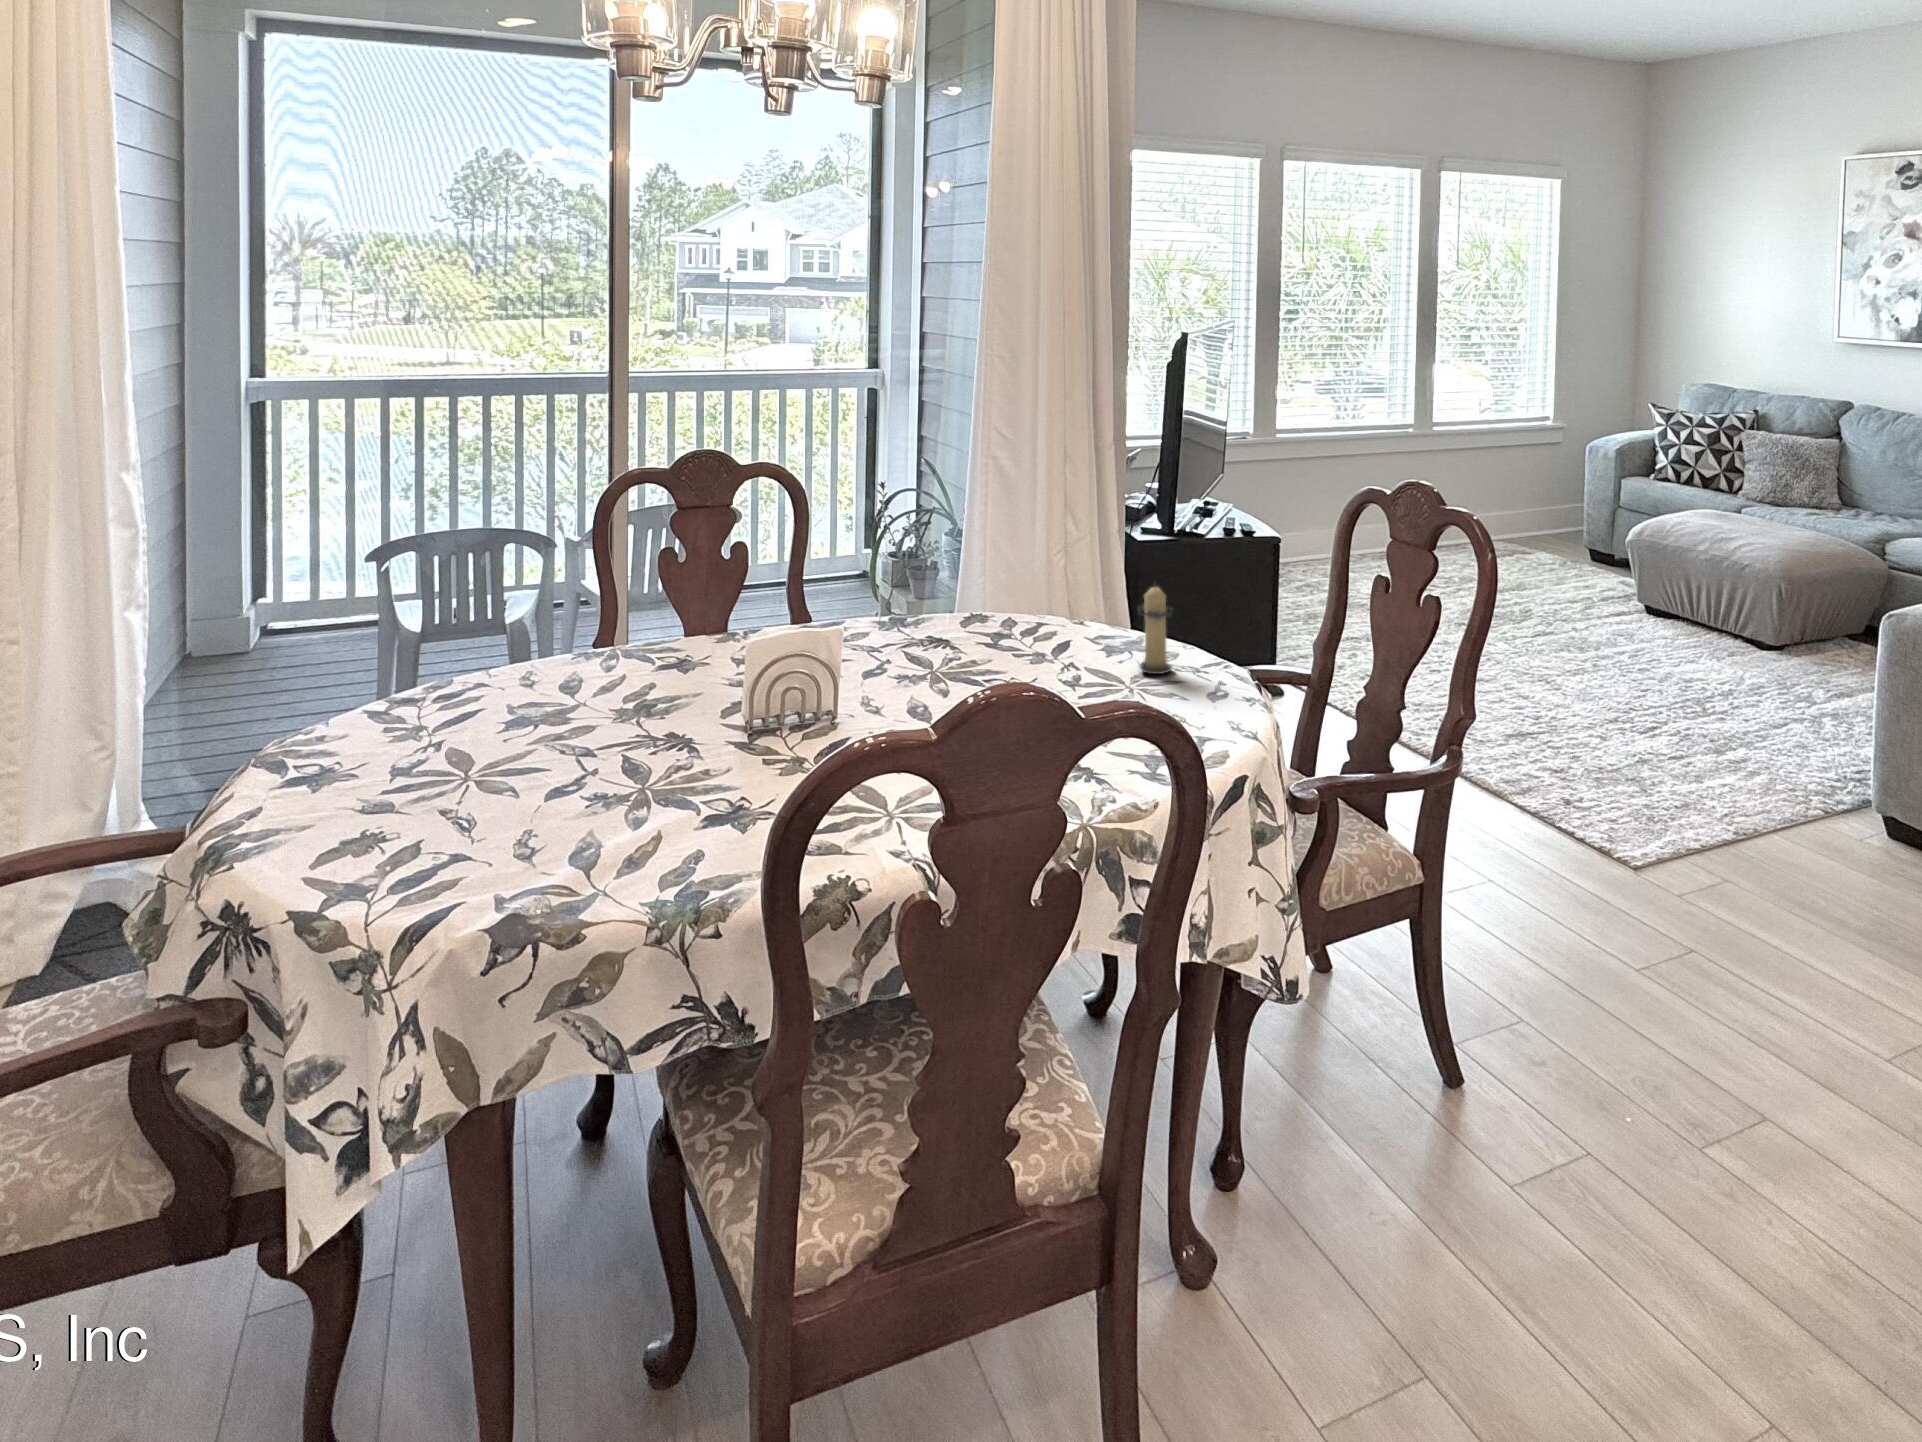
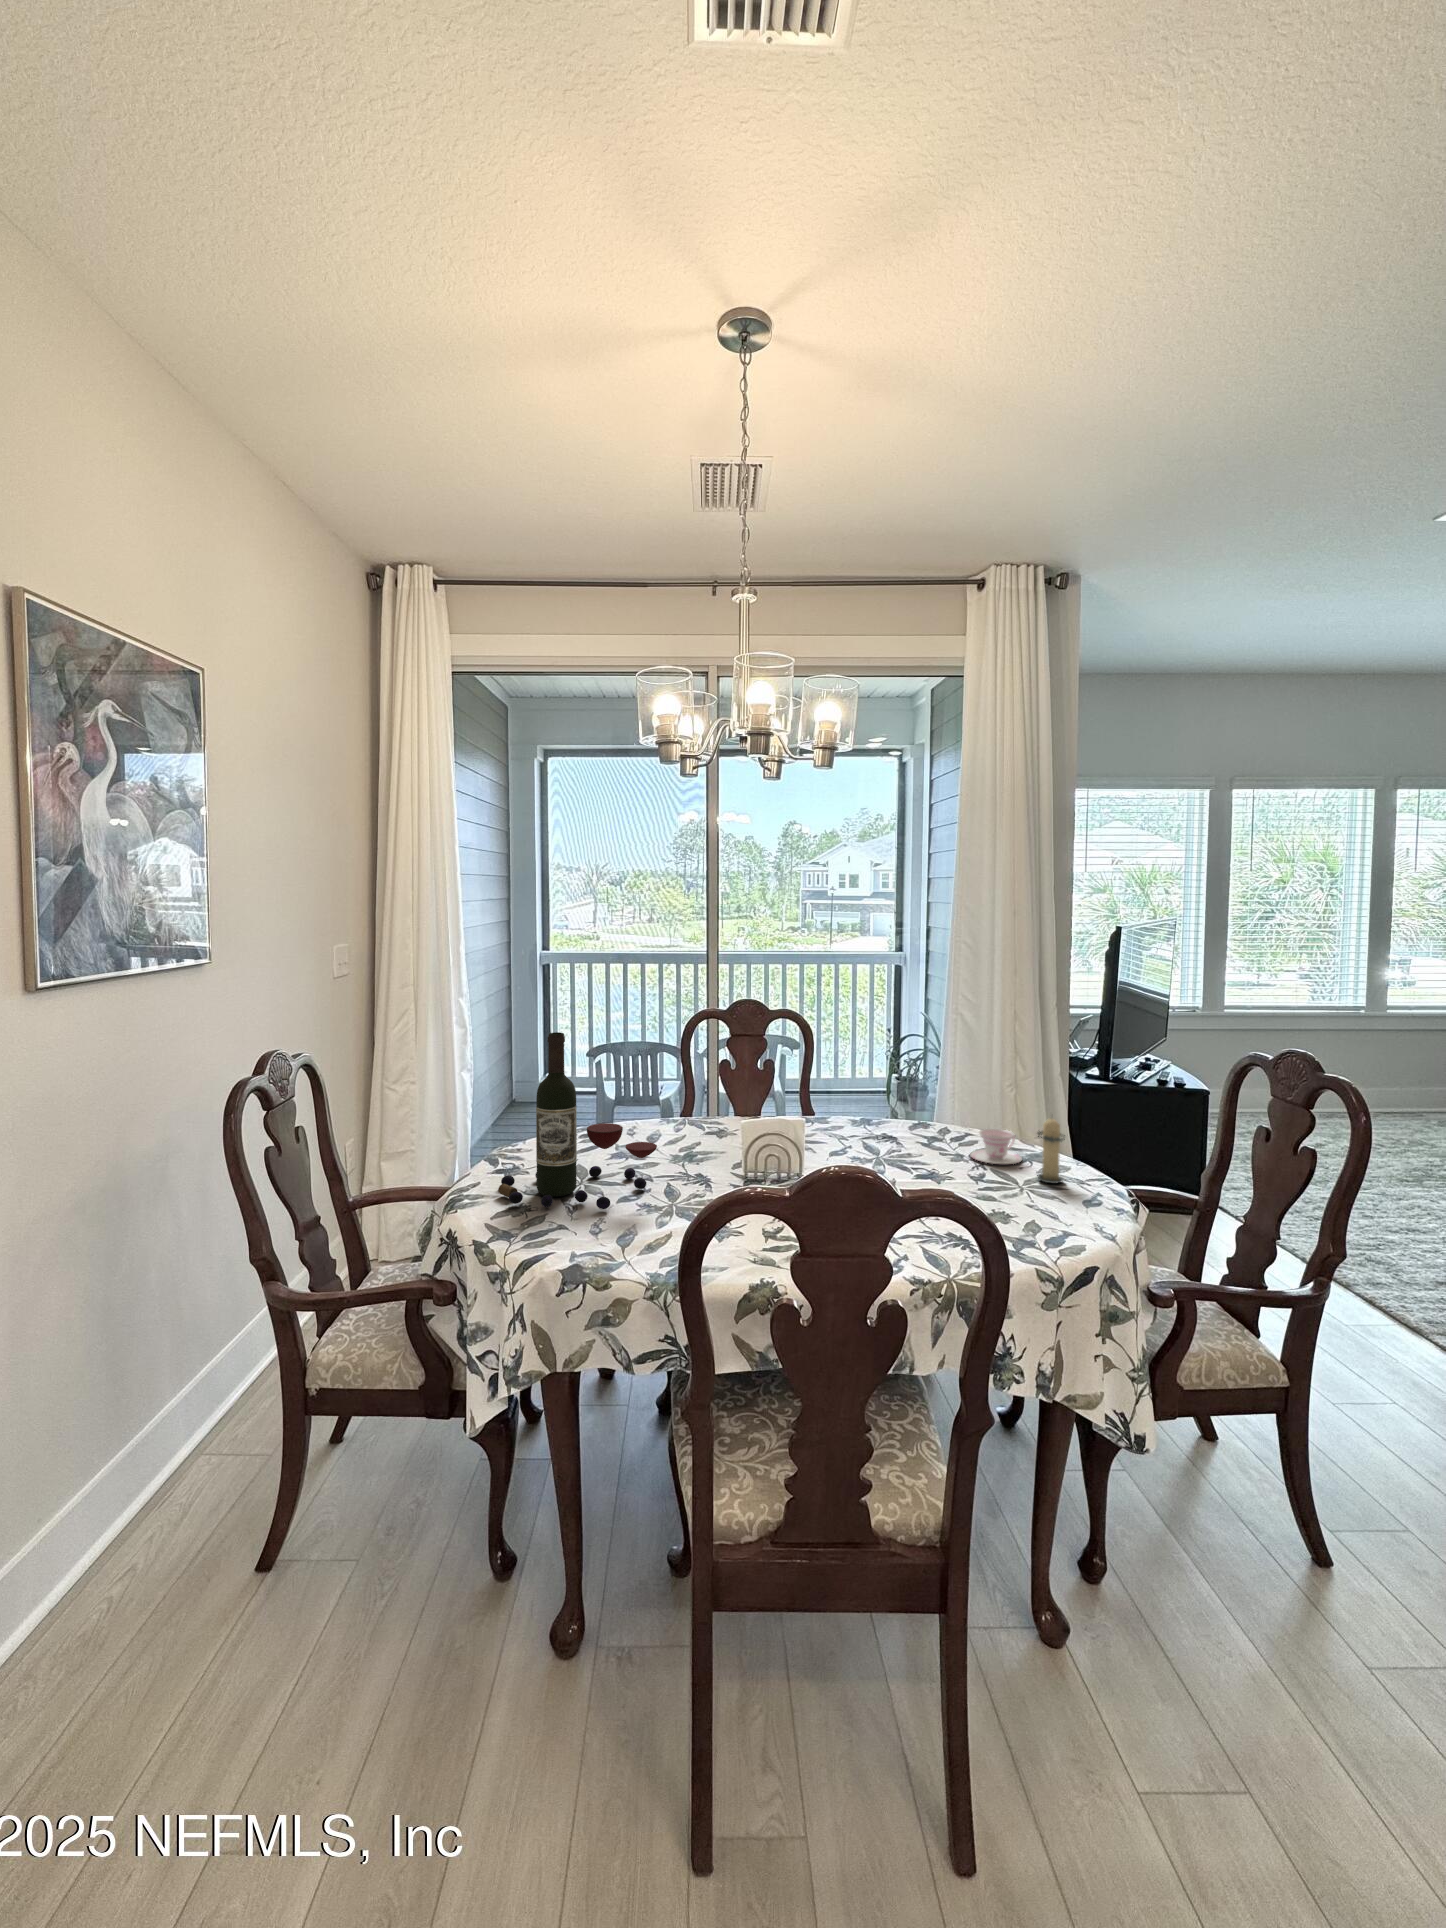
wine bottle: none [320,533,615,832] -> present [498,1032,657,1209]
teacup: none [1042,609,1111,658] -> present [970,1129,1022,1164]

